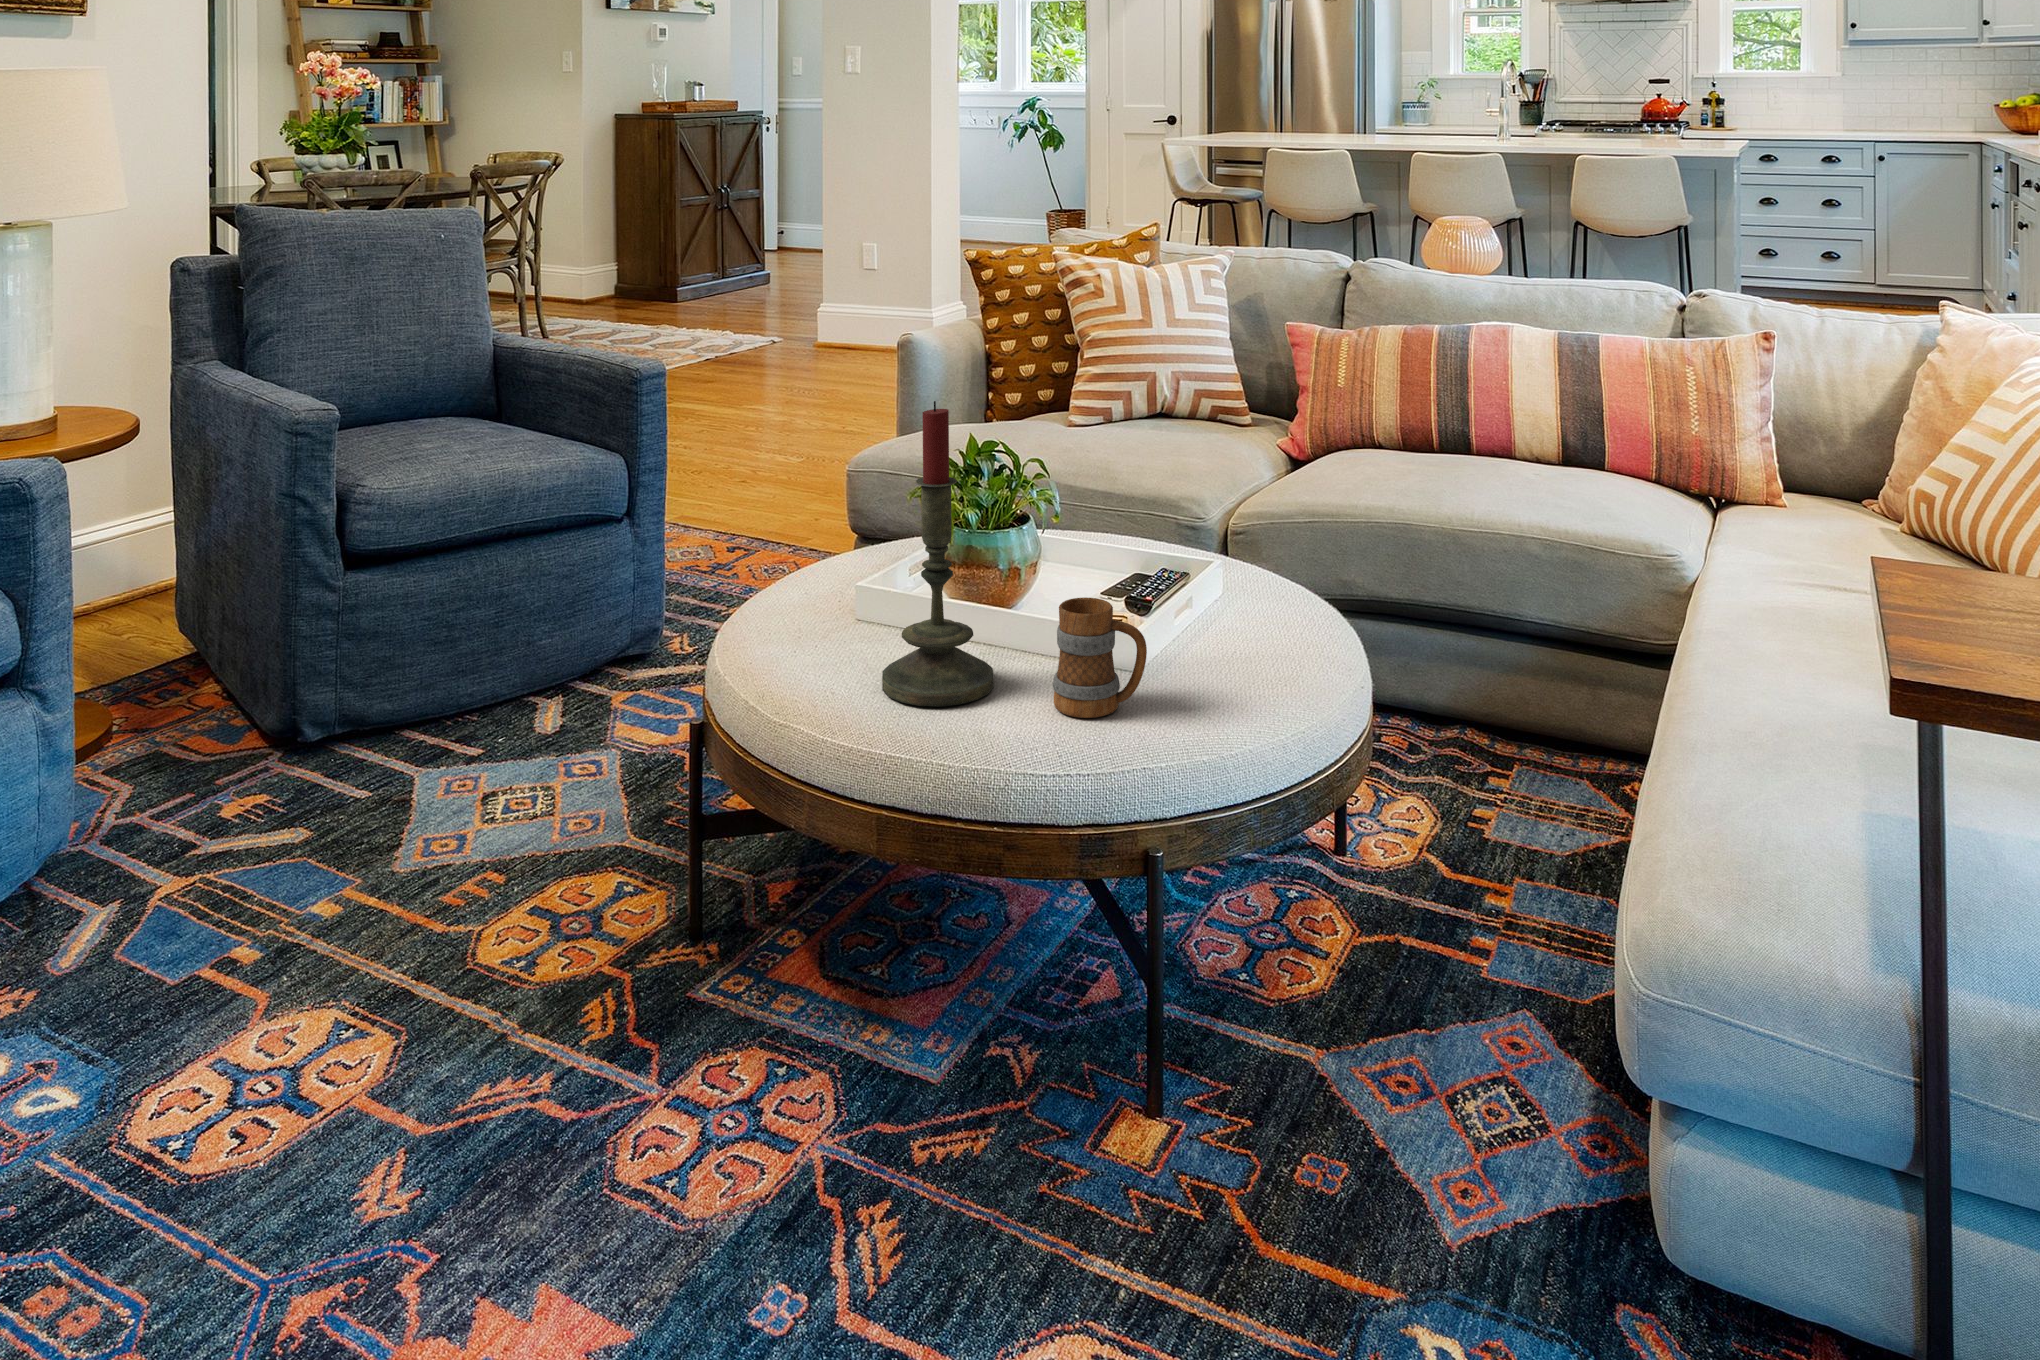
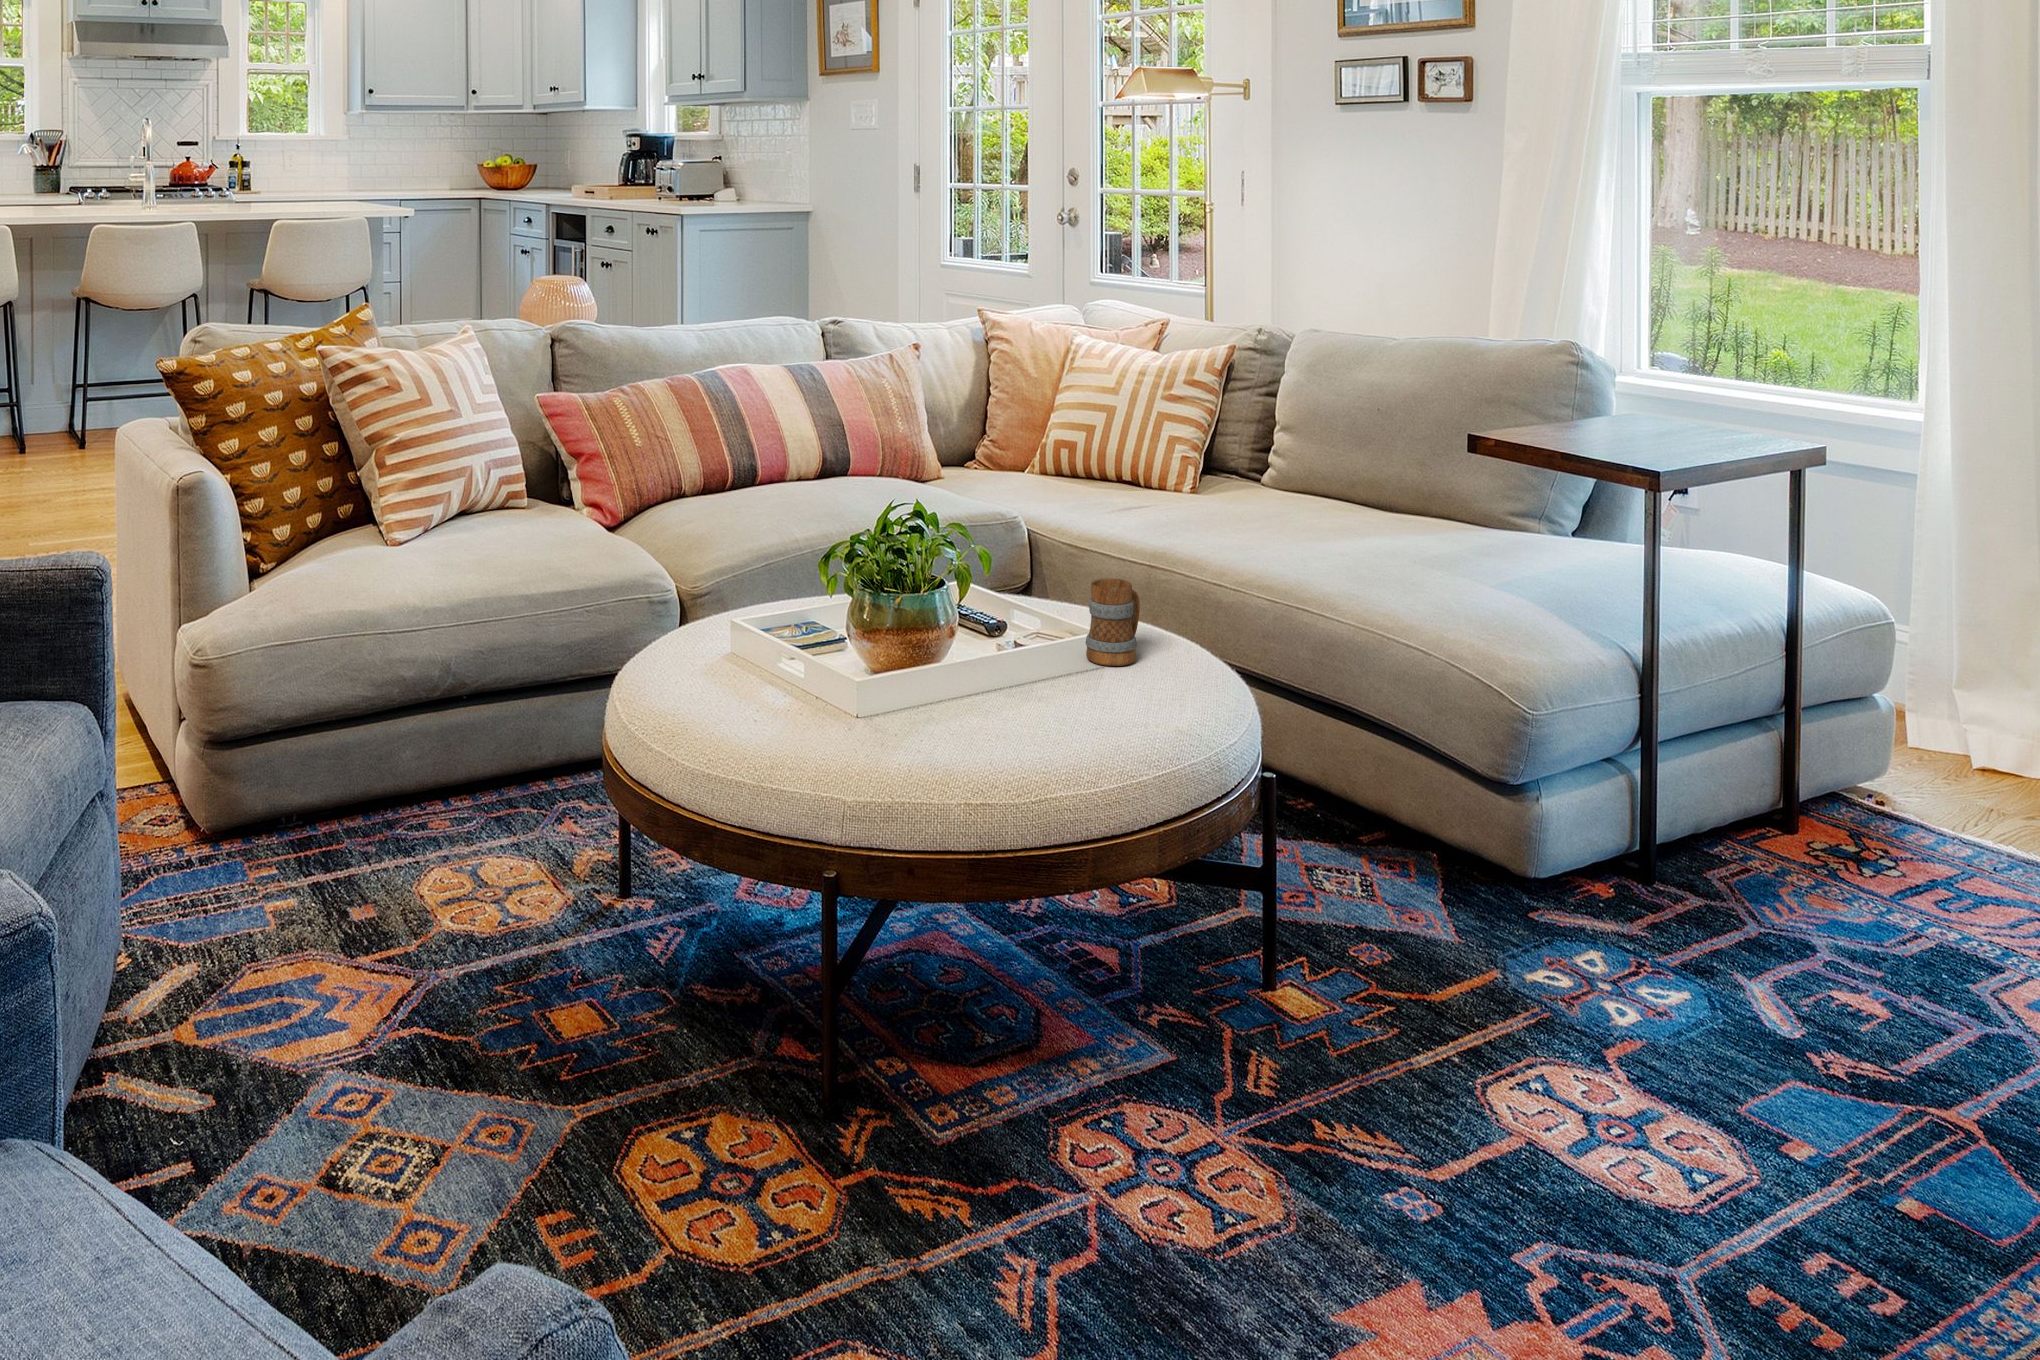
candle: present [882,401,994,707] -> none [980,451,1072,697]

